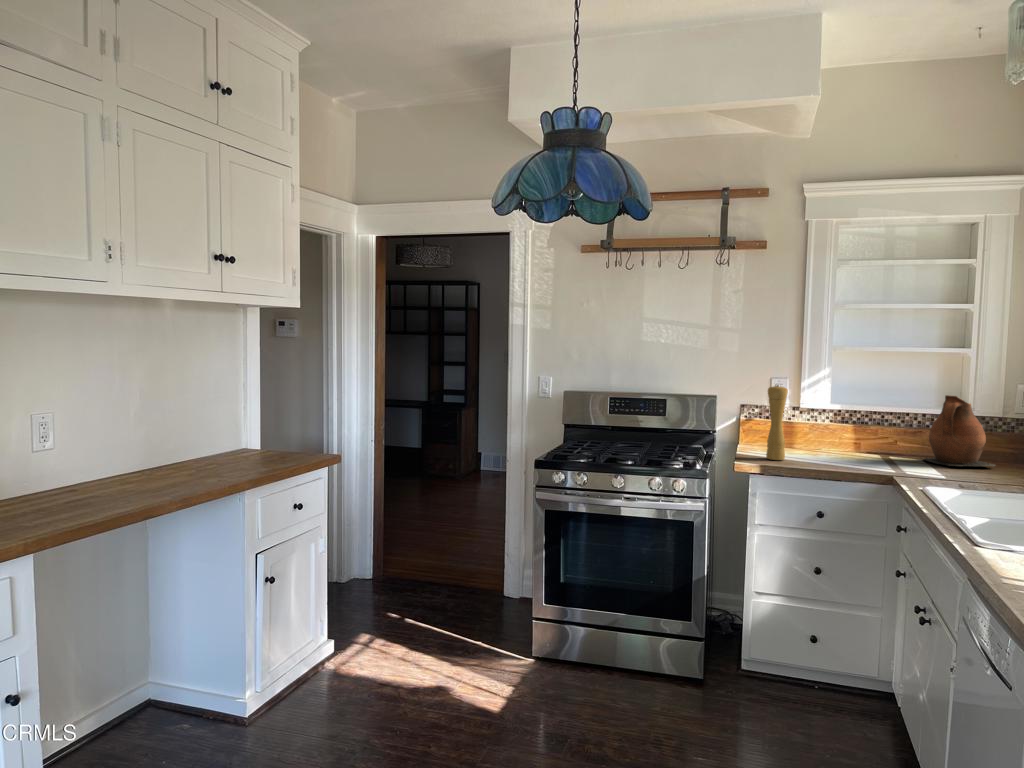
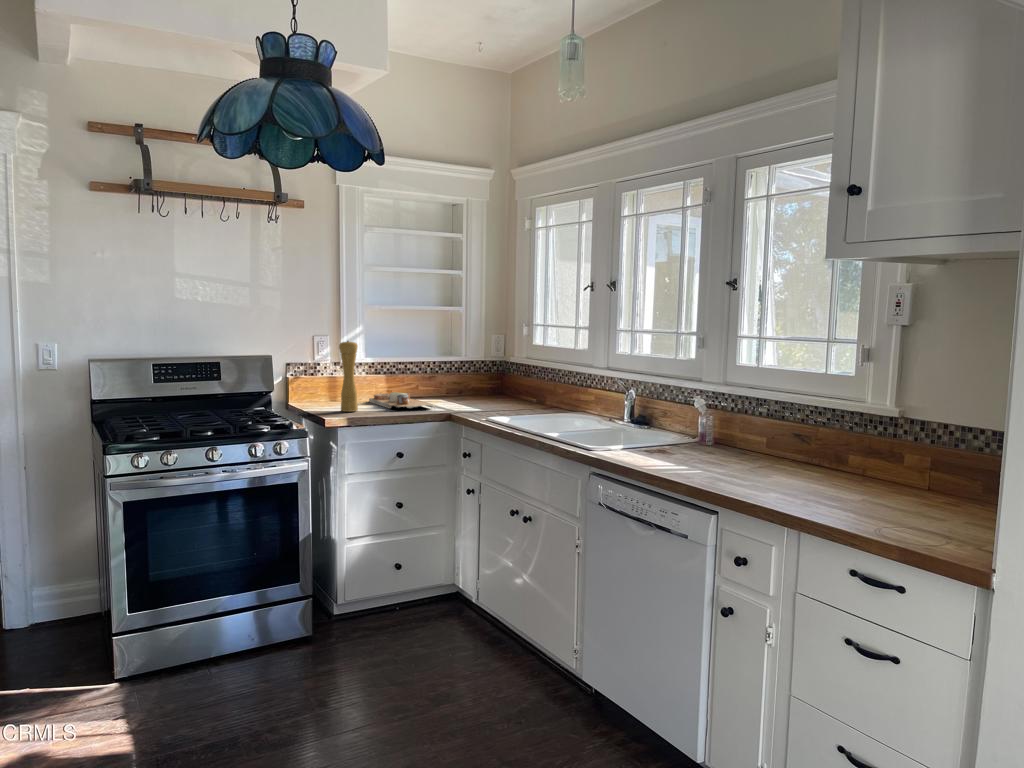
ceramic pitcher: present [924,395,995,466] -> none [440,344,493,401]
cutting board: none [825,444,880,469] -> present [369,392,435,409]

